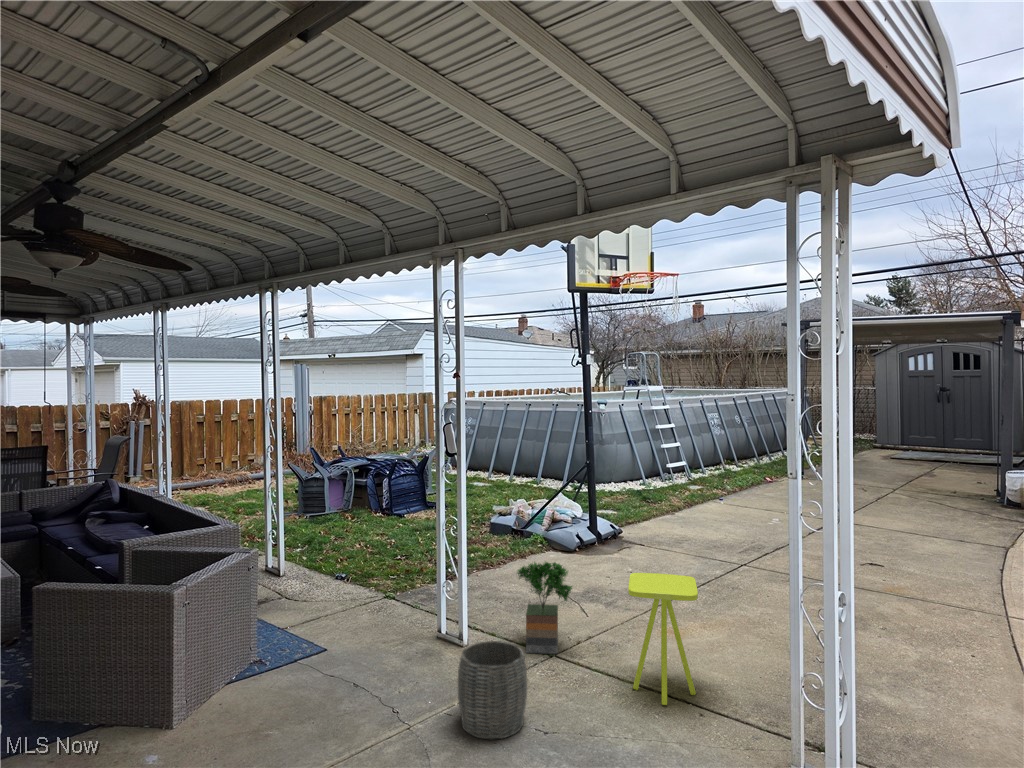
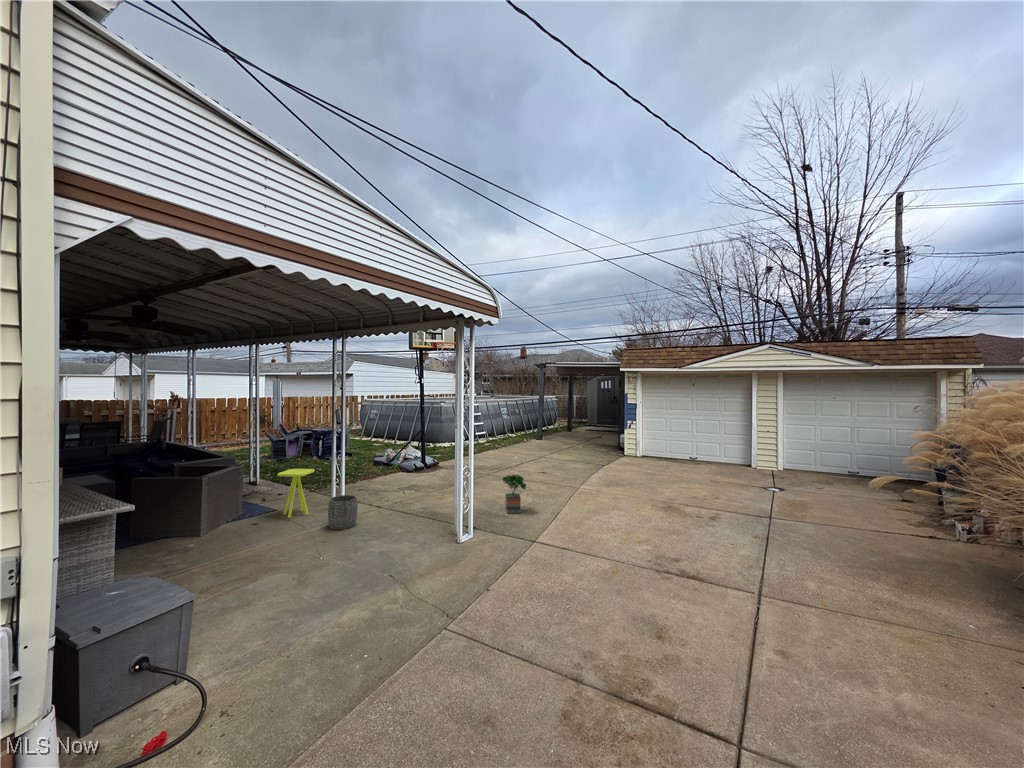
potted tree: present [517,562,572,654] -> present [502,475,526,514]
side table: present [628,573,698,705] -> present [277,469,315,518]

